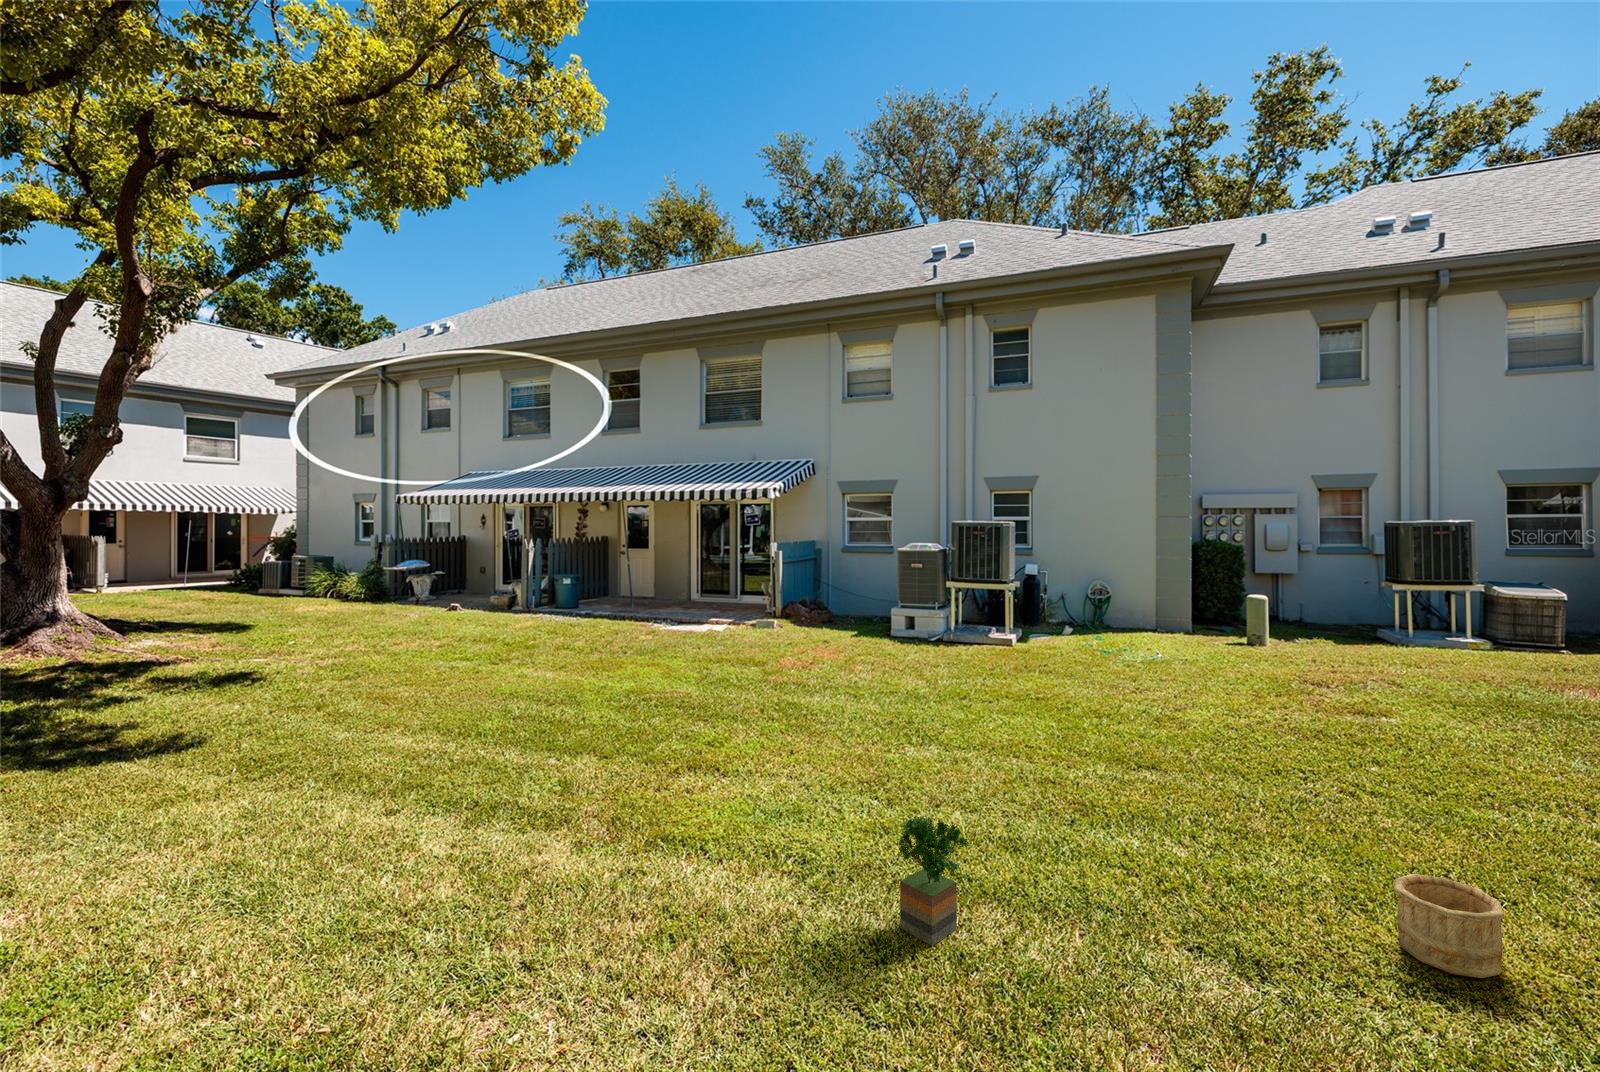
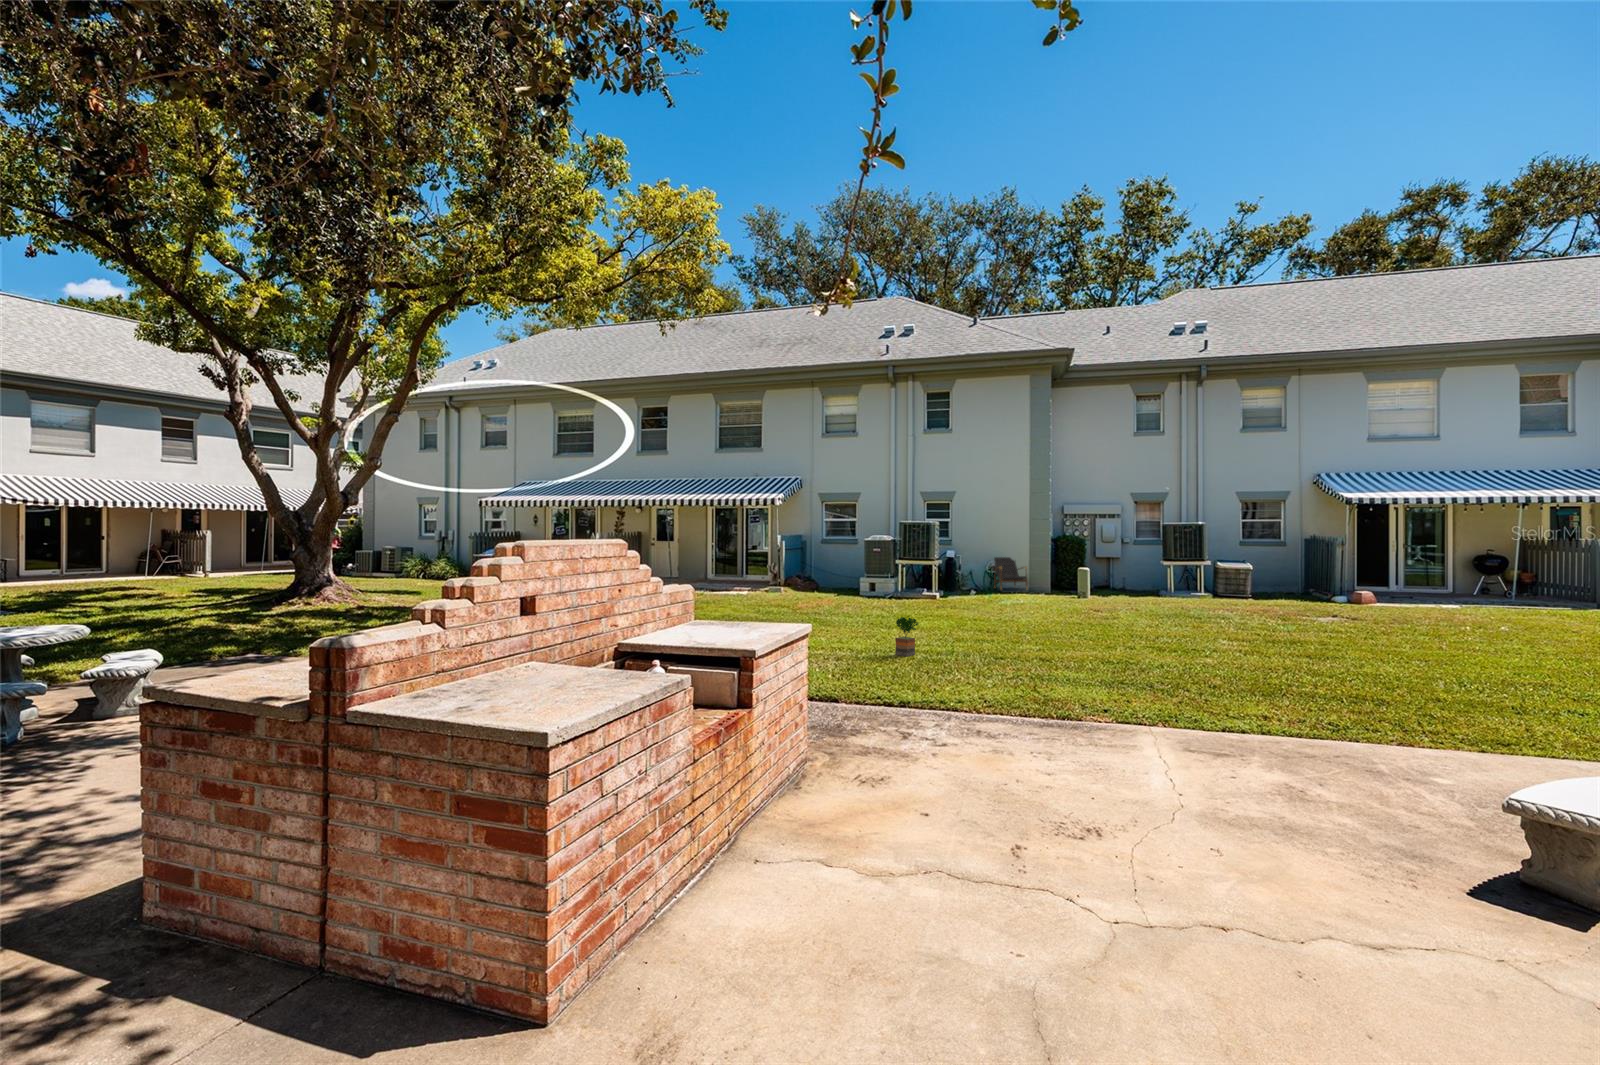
lounge chair: none [1099,575,1155,628] -> present [994,557,1028,589]
wooden bucket: present [1394,874,1505,978] -> none [1056,633,1085,656]

